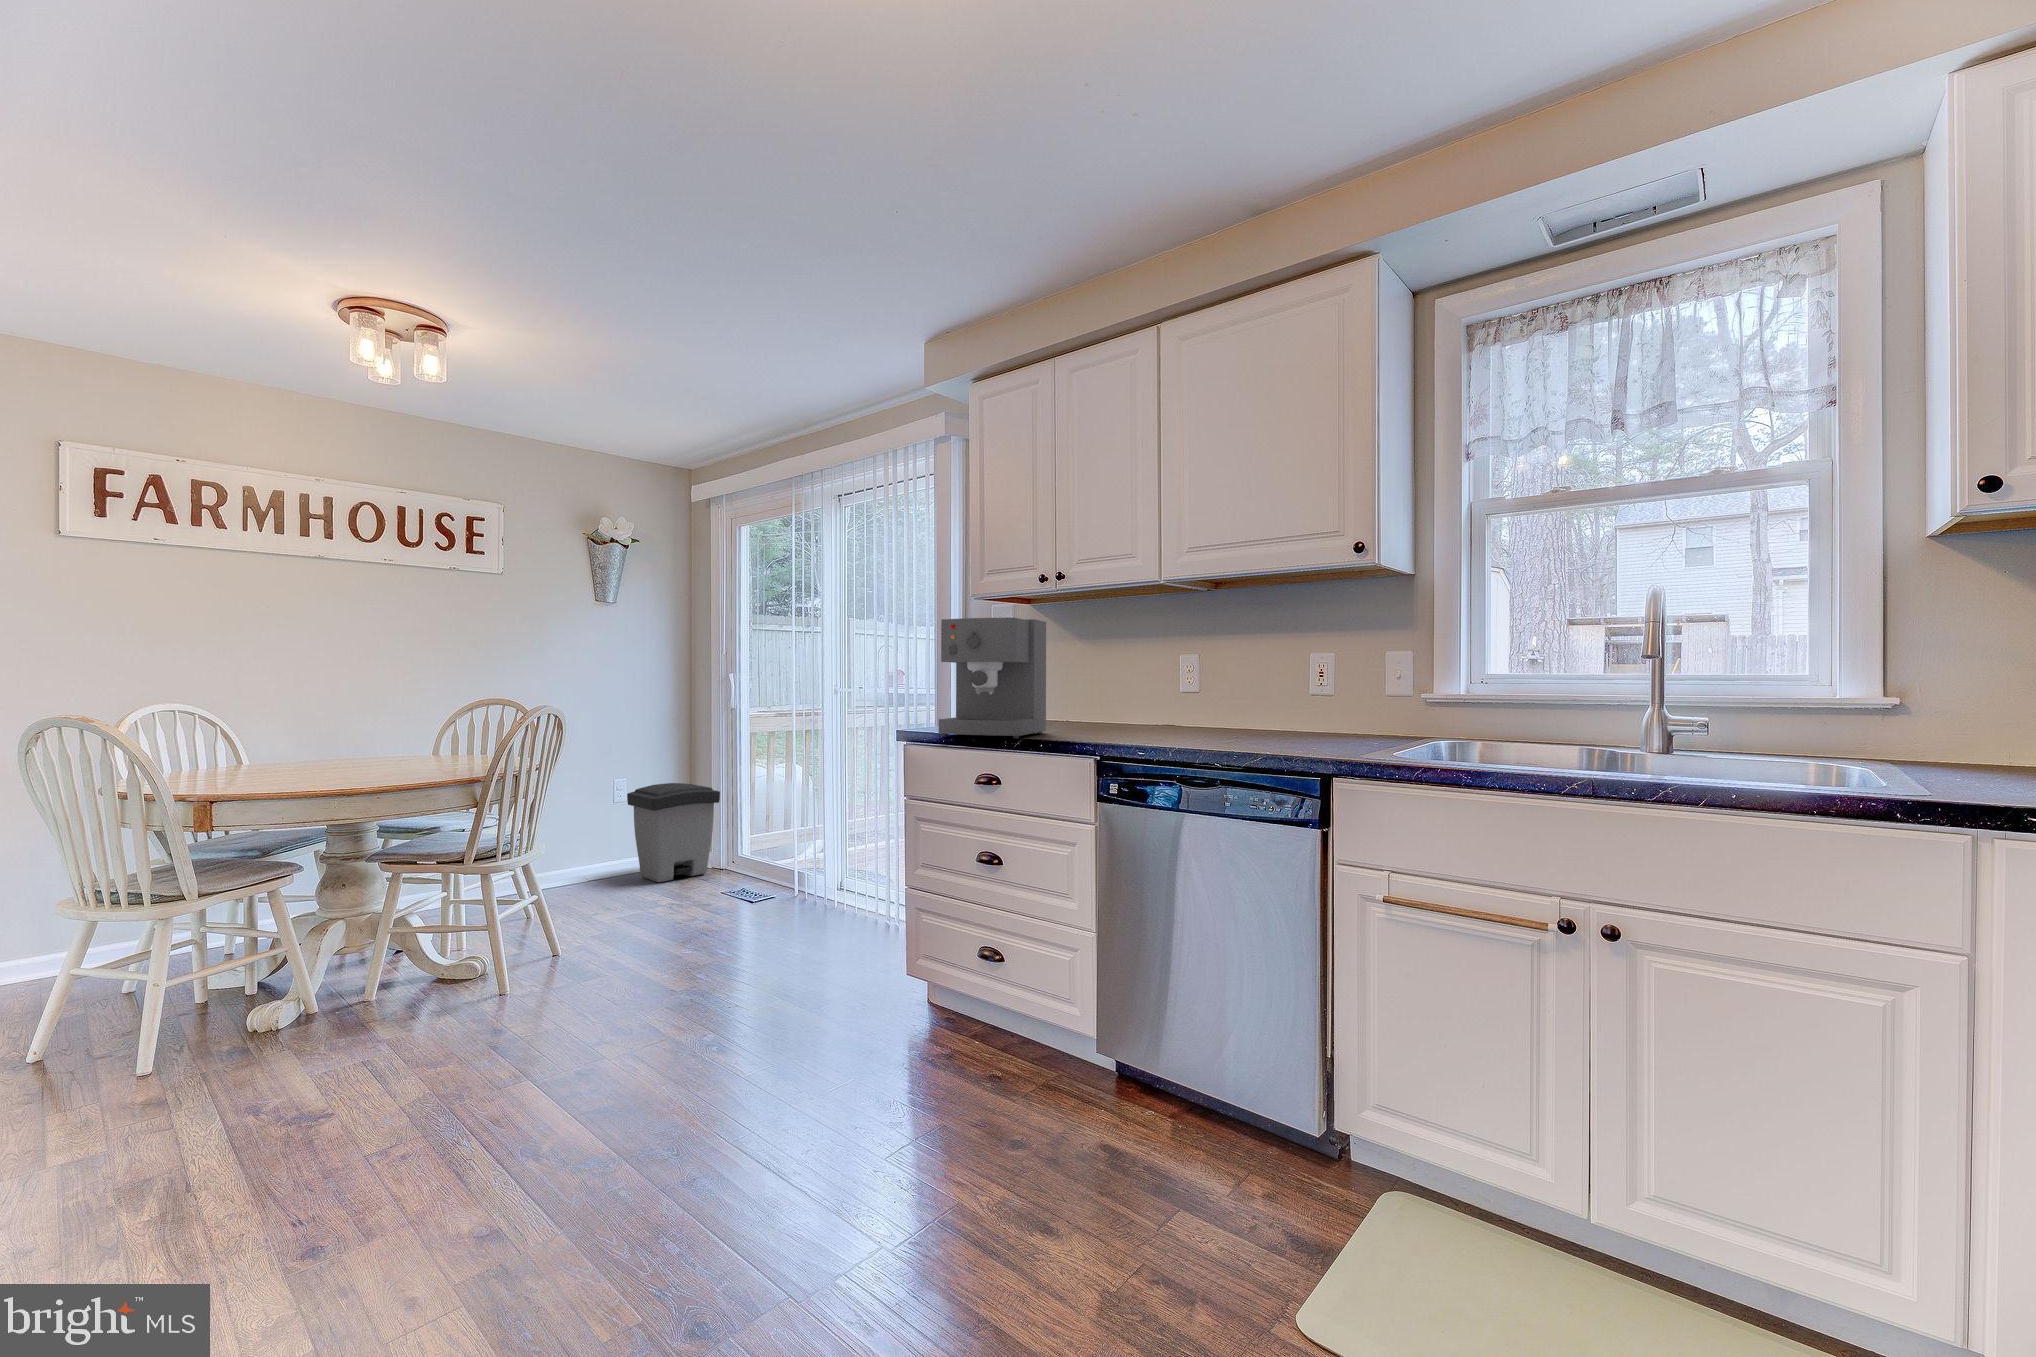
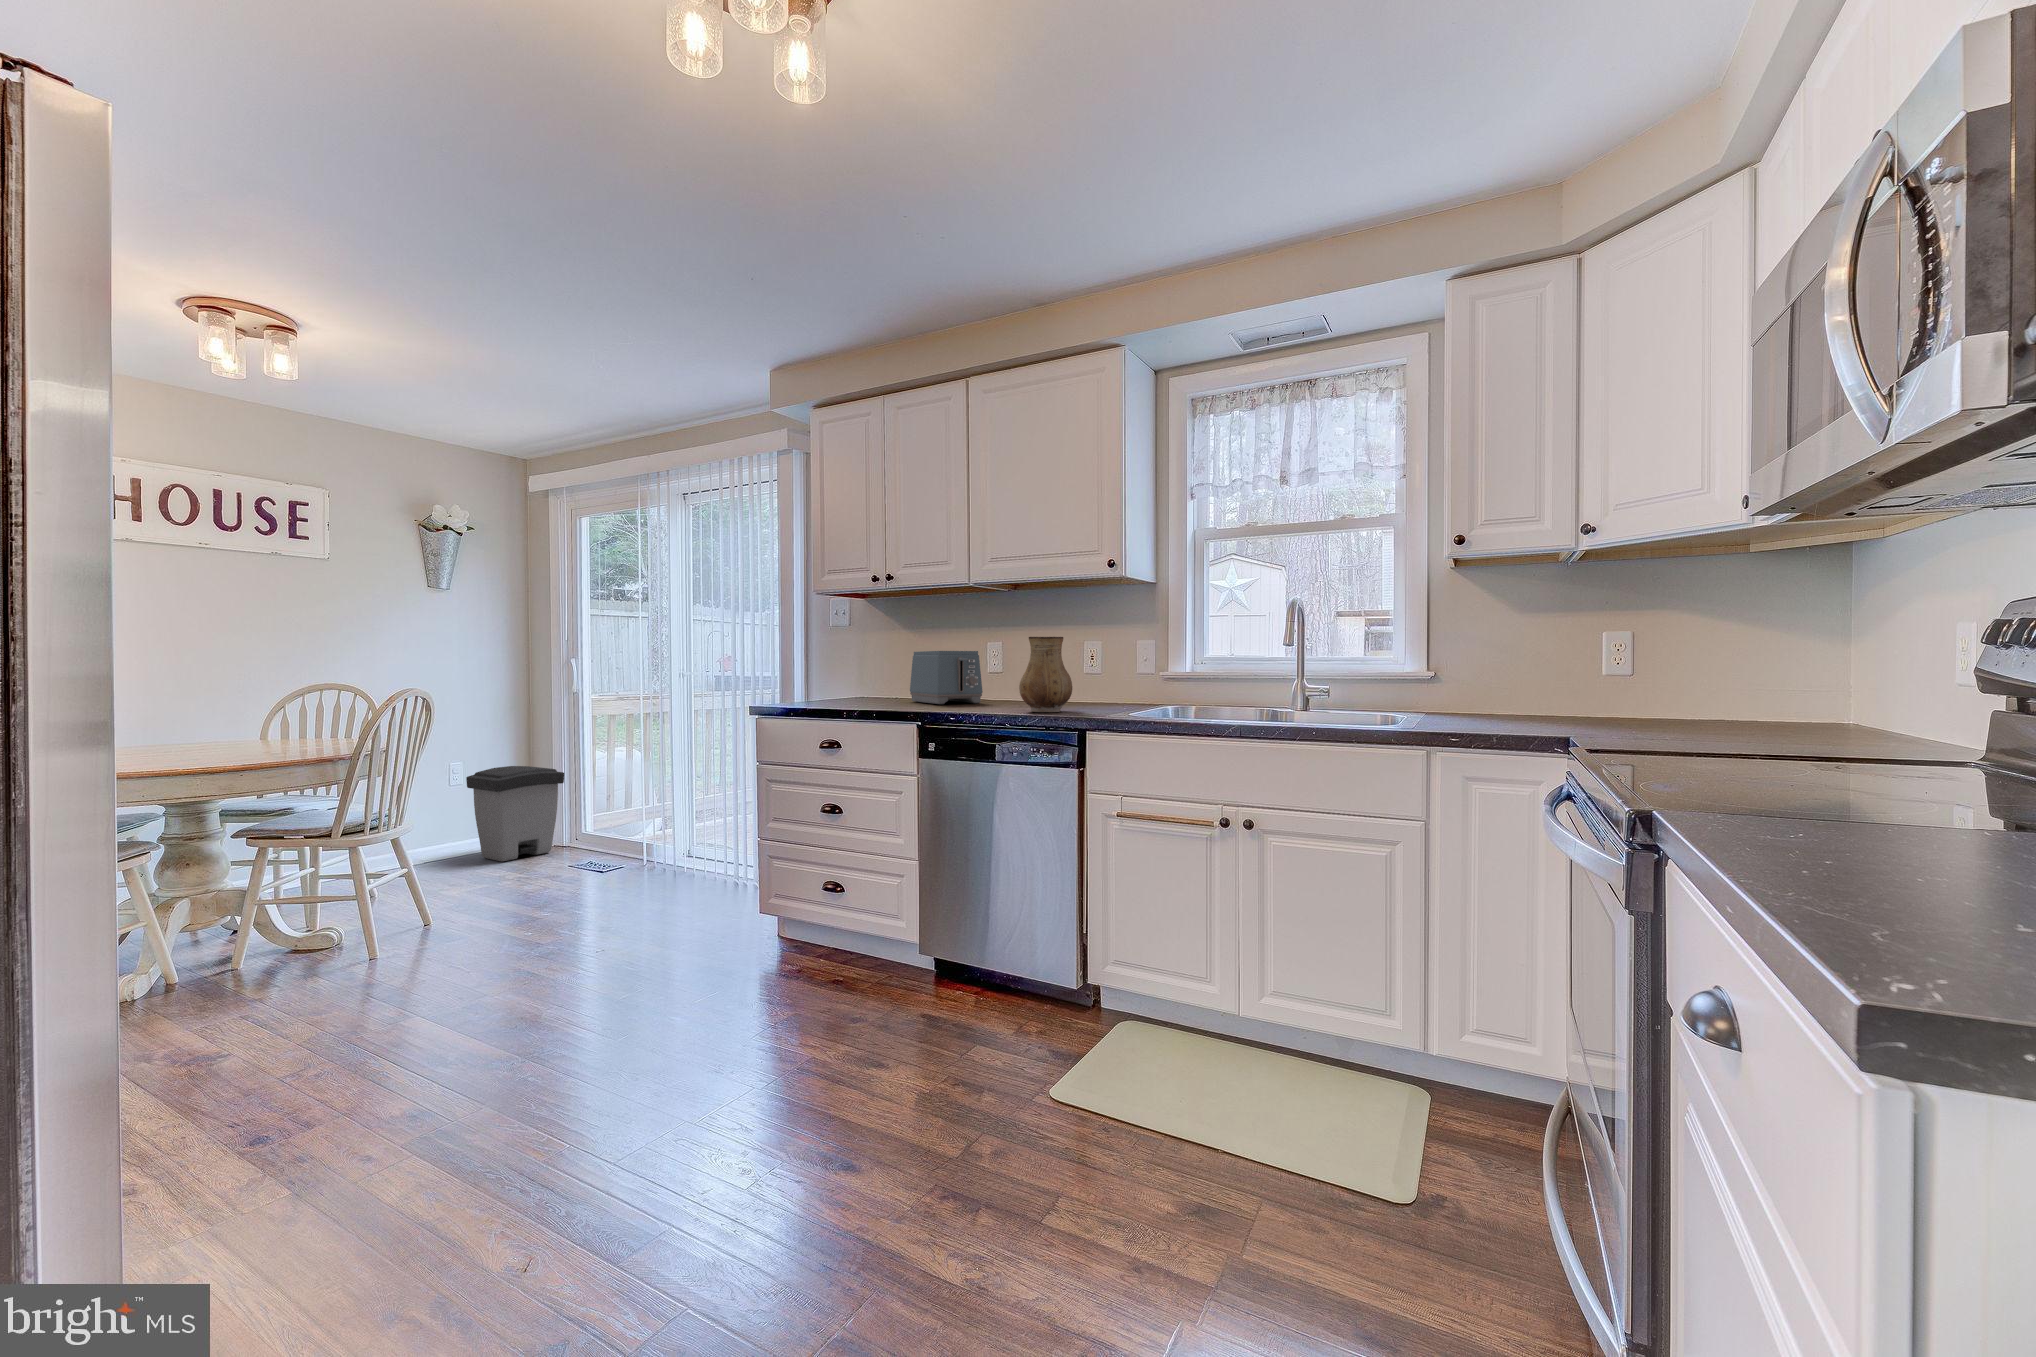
coffee maker: present [939,618,1046,738] -> none [790,613,879,710]
ceramic pitcher: none [1230,646,1305,747] -> present [1019,637,1072,712]
toaster: none [1082,665,1173,731] -> present [910,651,983,704]

